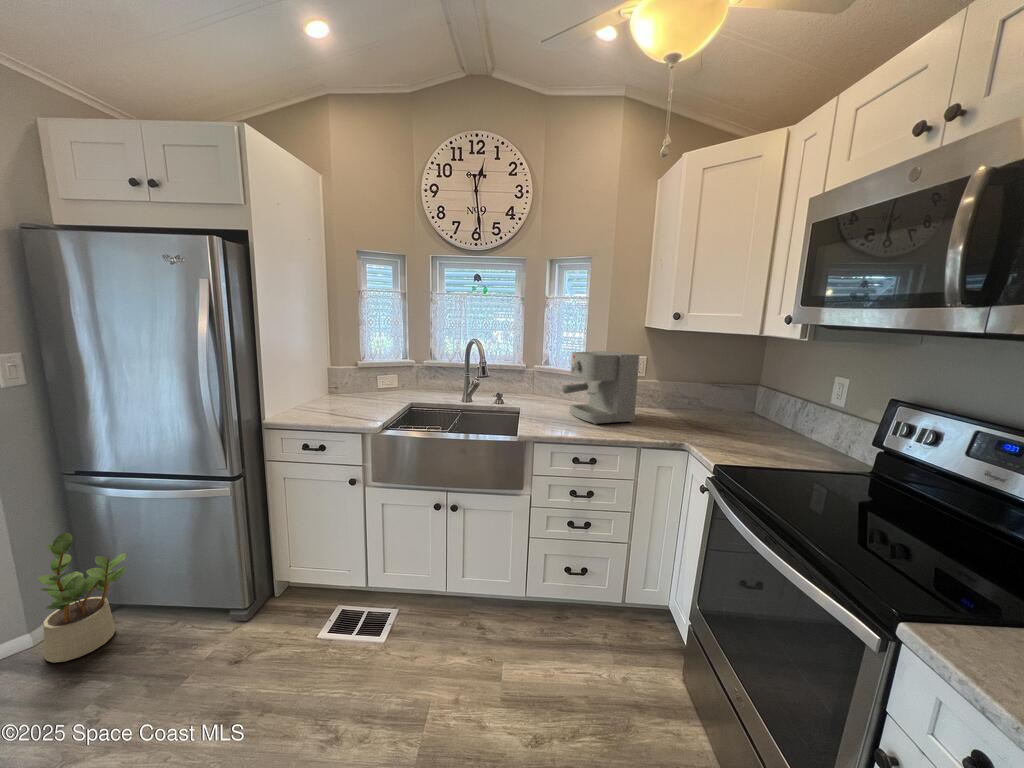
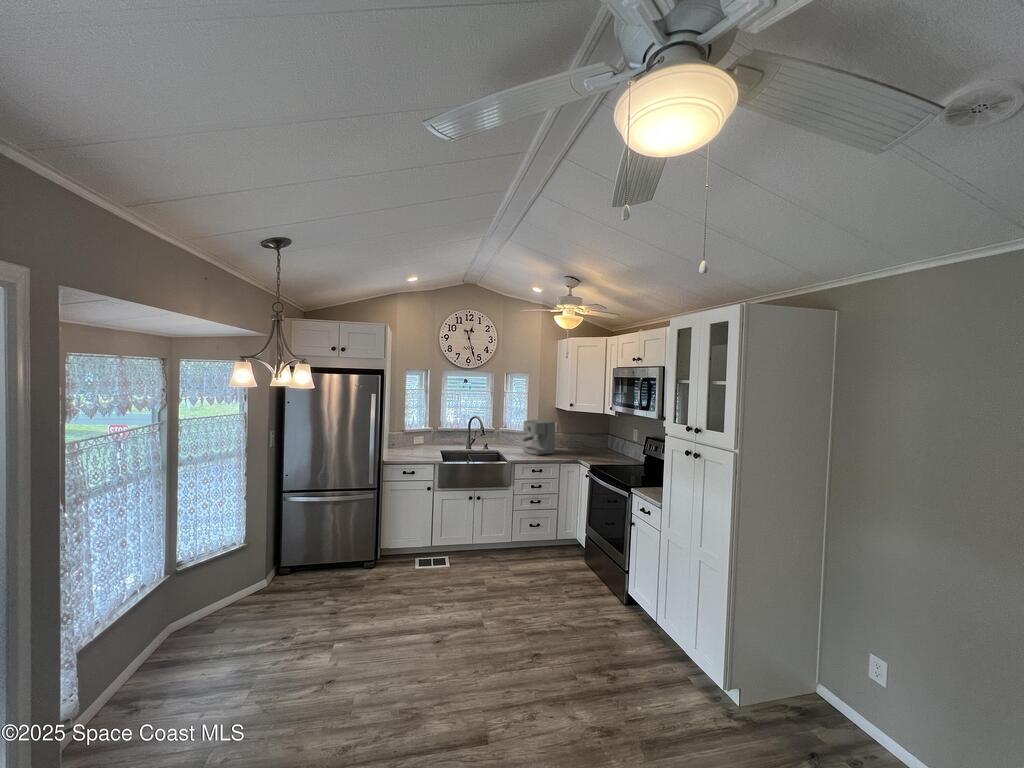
potted plant: present [38,532,126,663] -> none [289,524,323,590]

